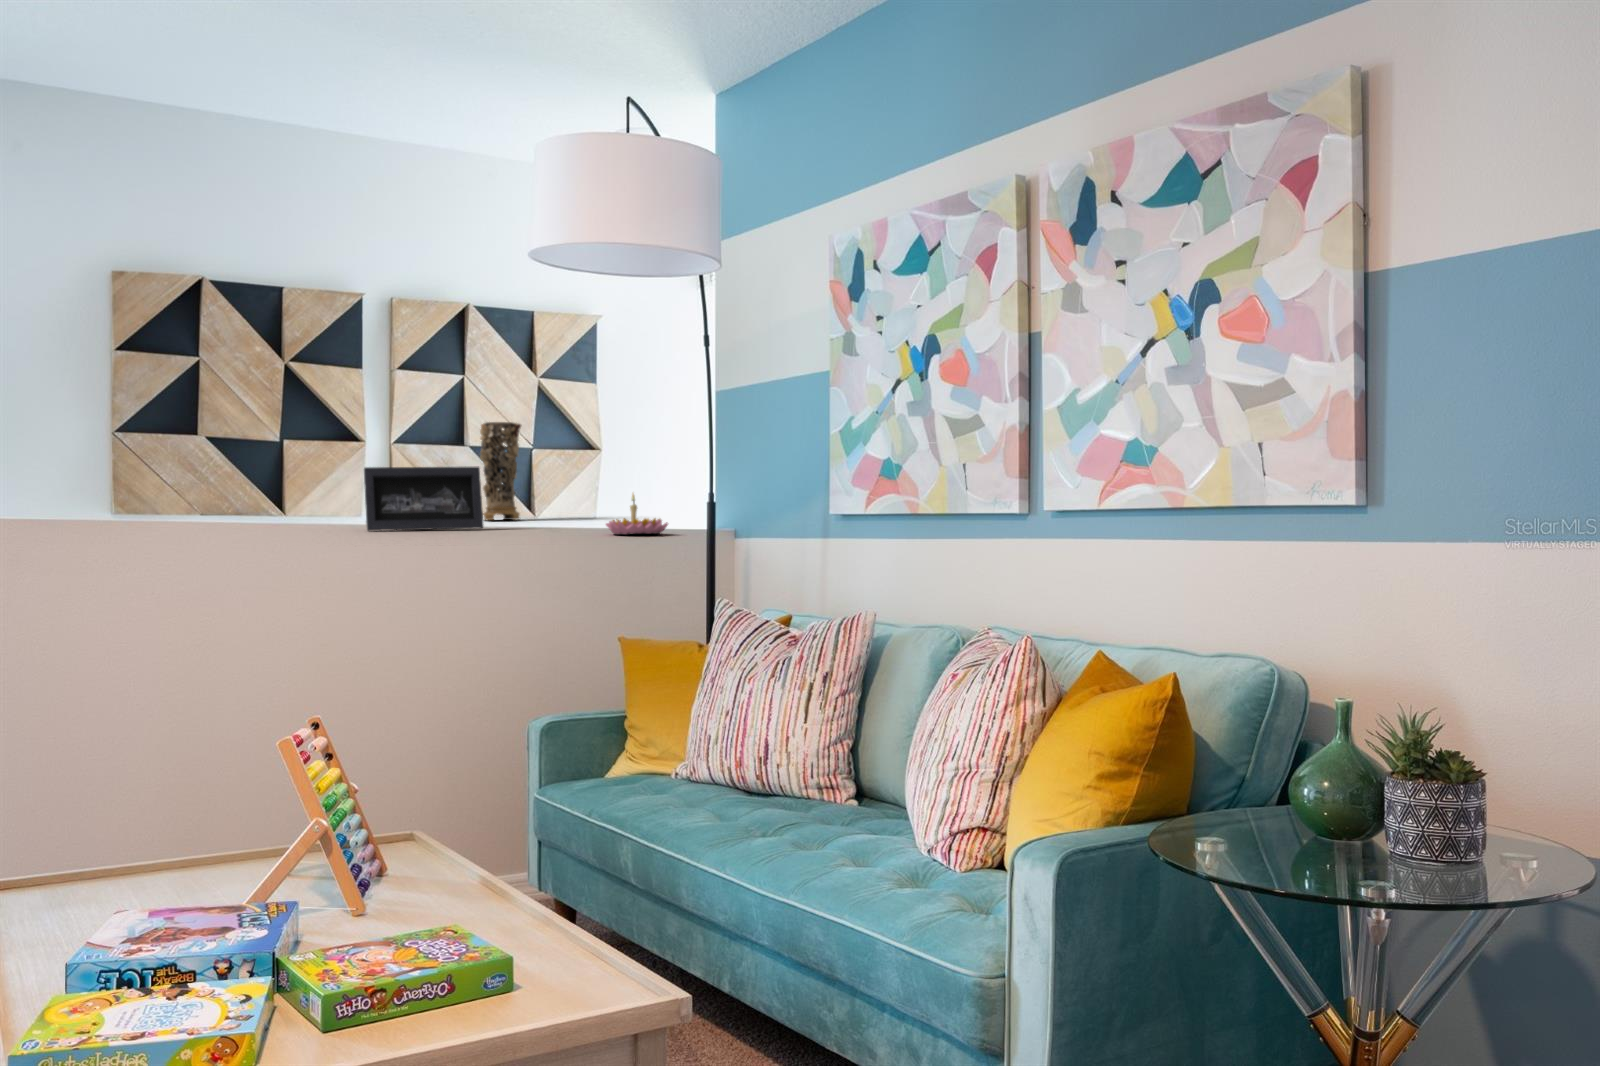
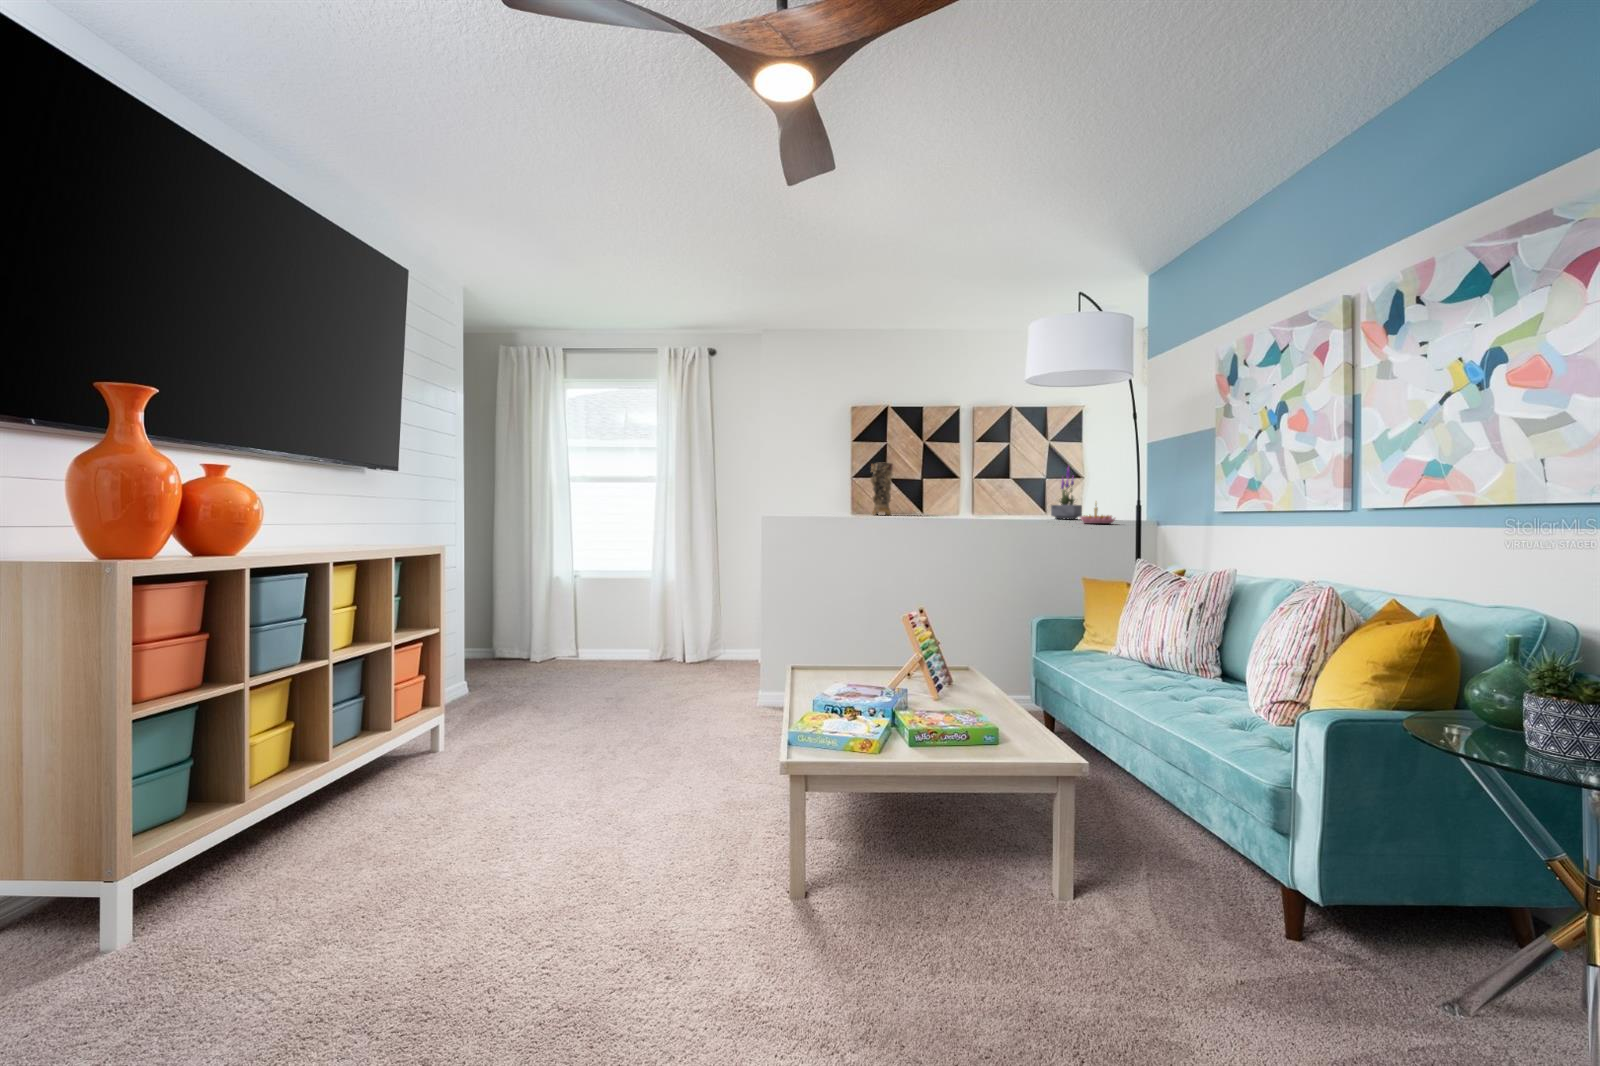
decorative vase: present [480,422,521,520] -> present [871,463,893,515]
potted plant: none [548,422,603,525] -> present [1051,468,1082,519]
picture frame: present [364,466,484,531] -> none [954,487,1014,519]

